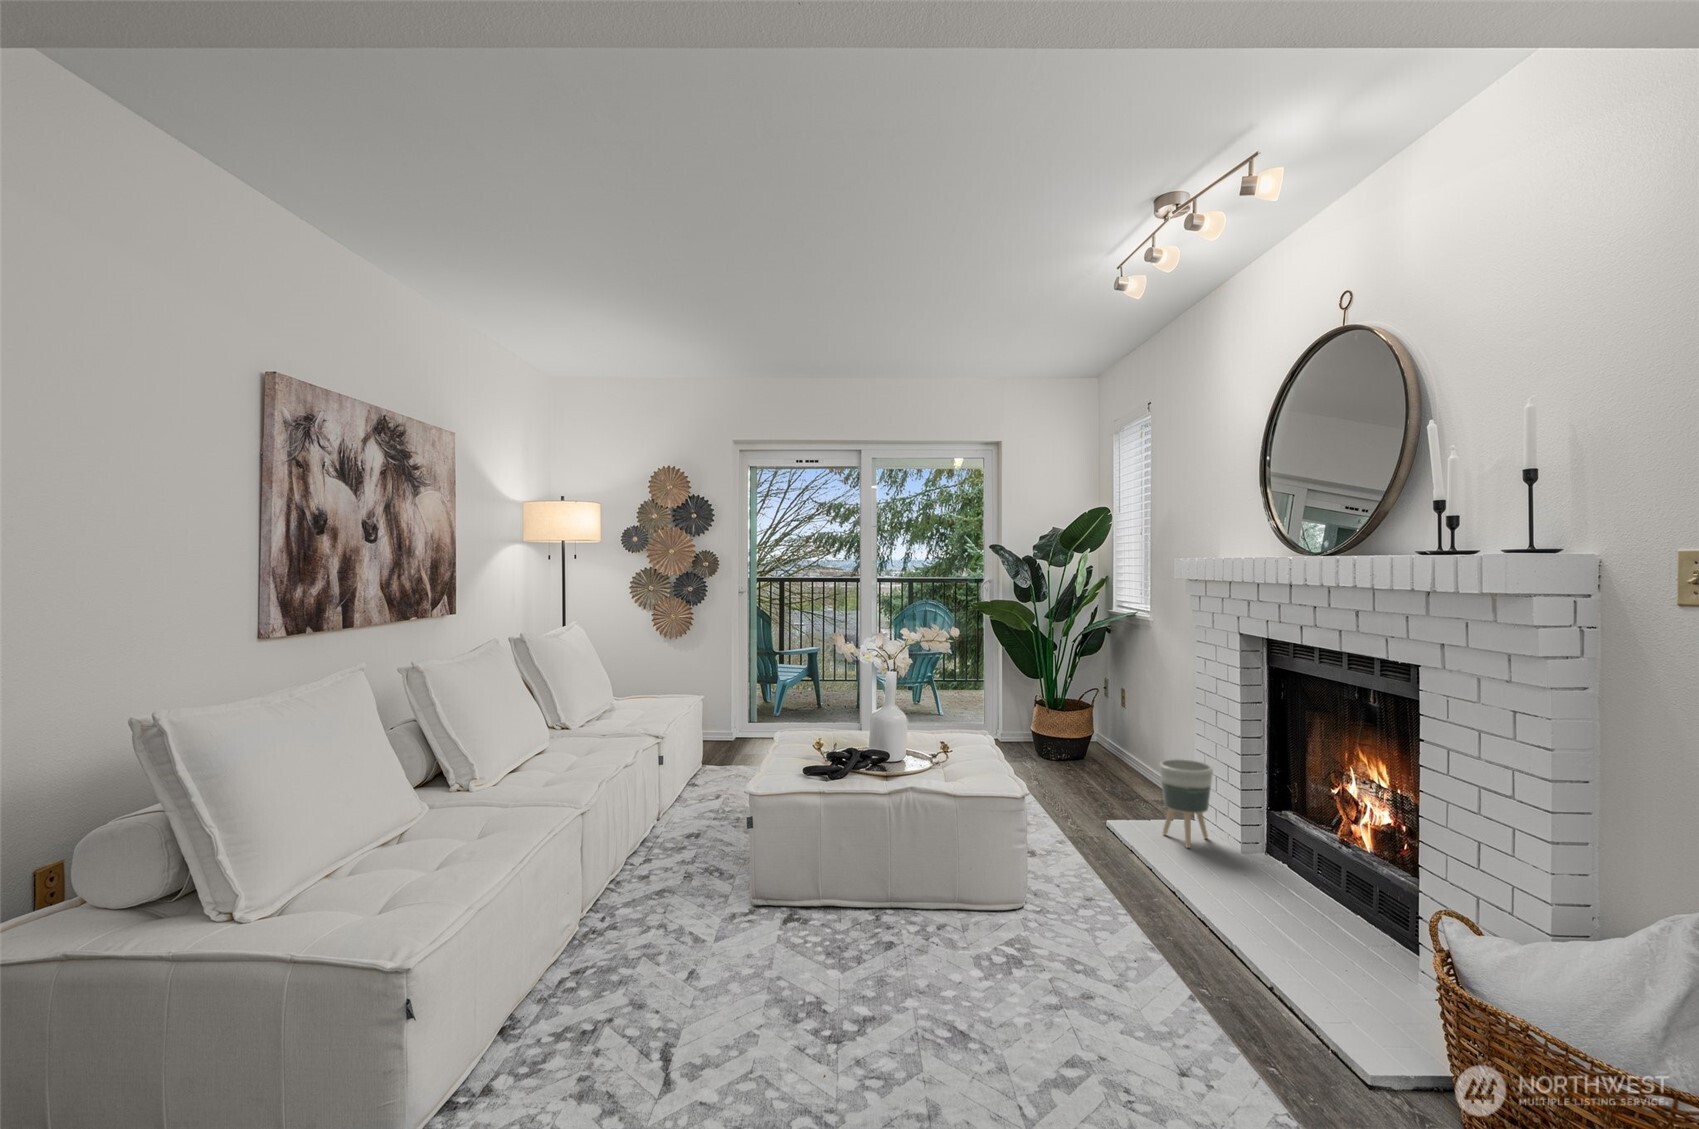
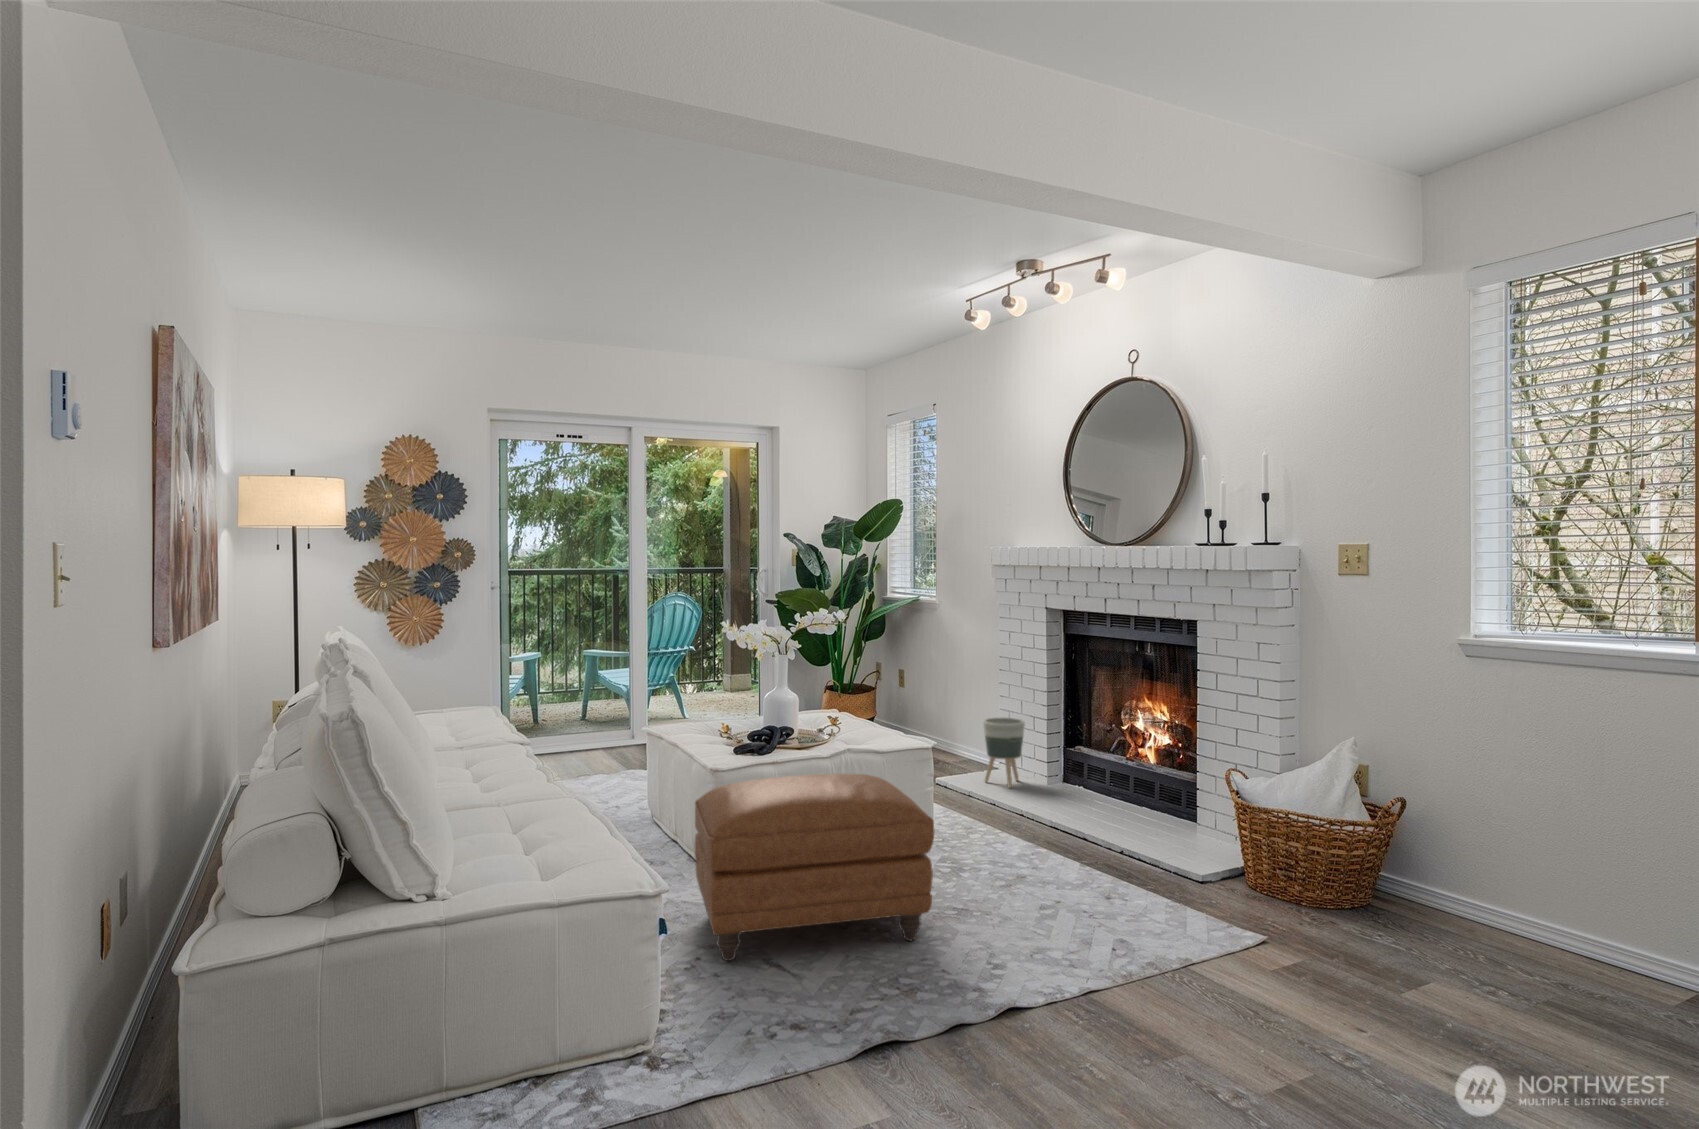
ottoman: none [594,821,902,1076] -> present [695,774,934,961]

